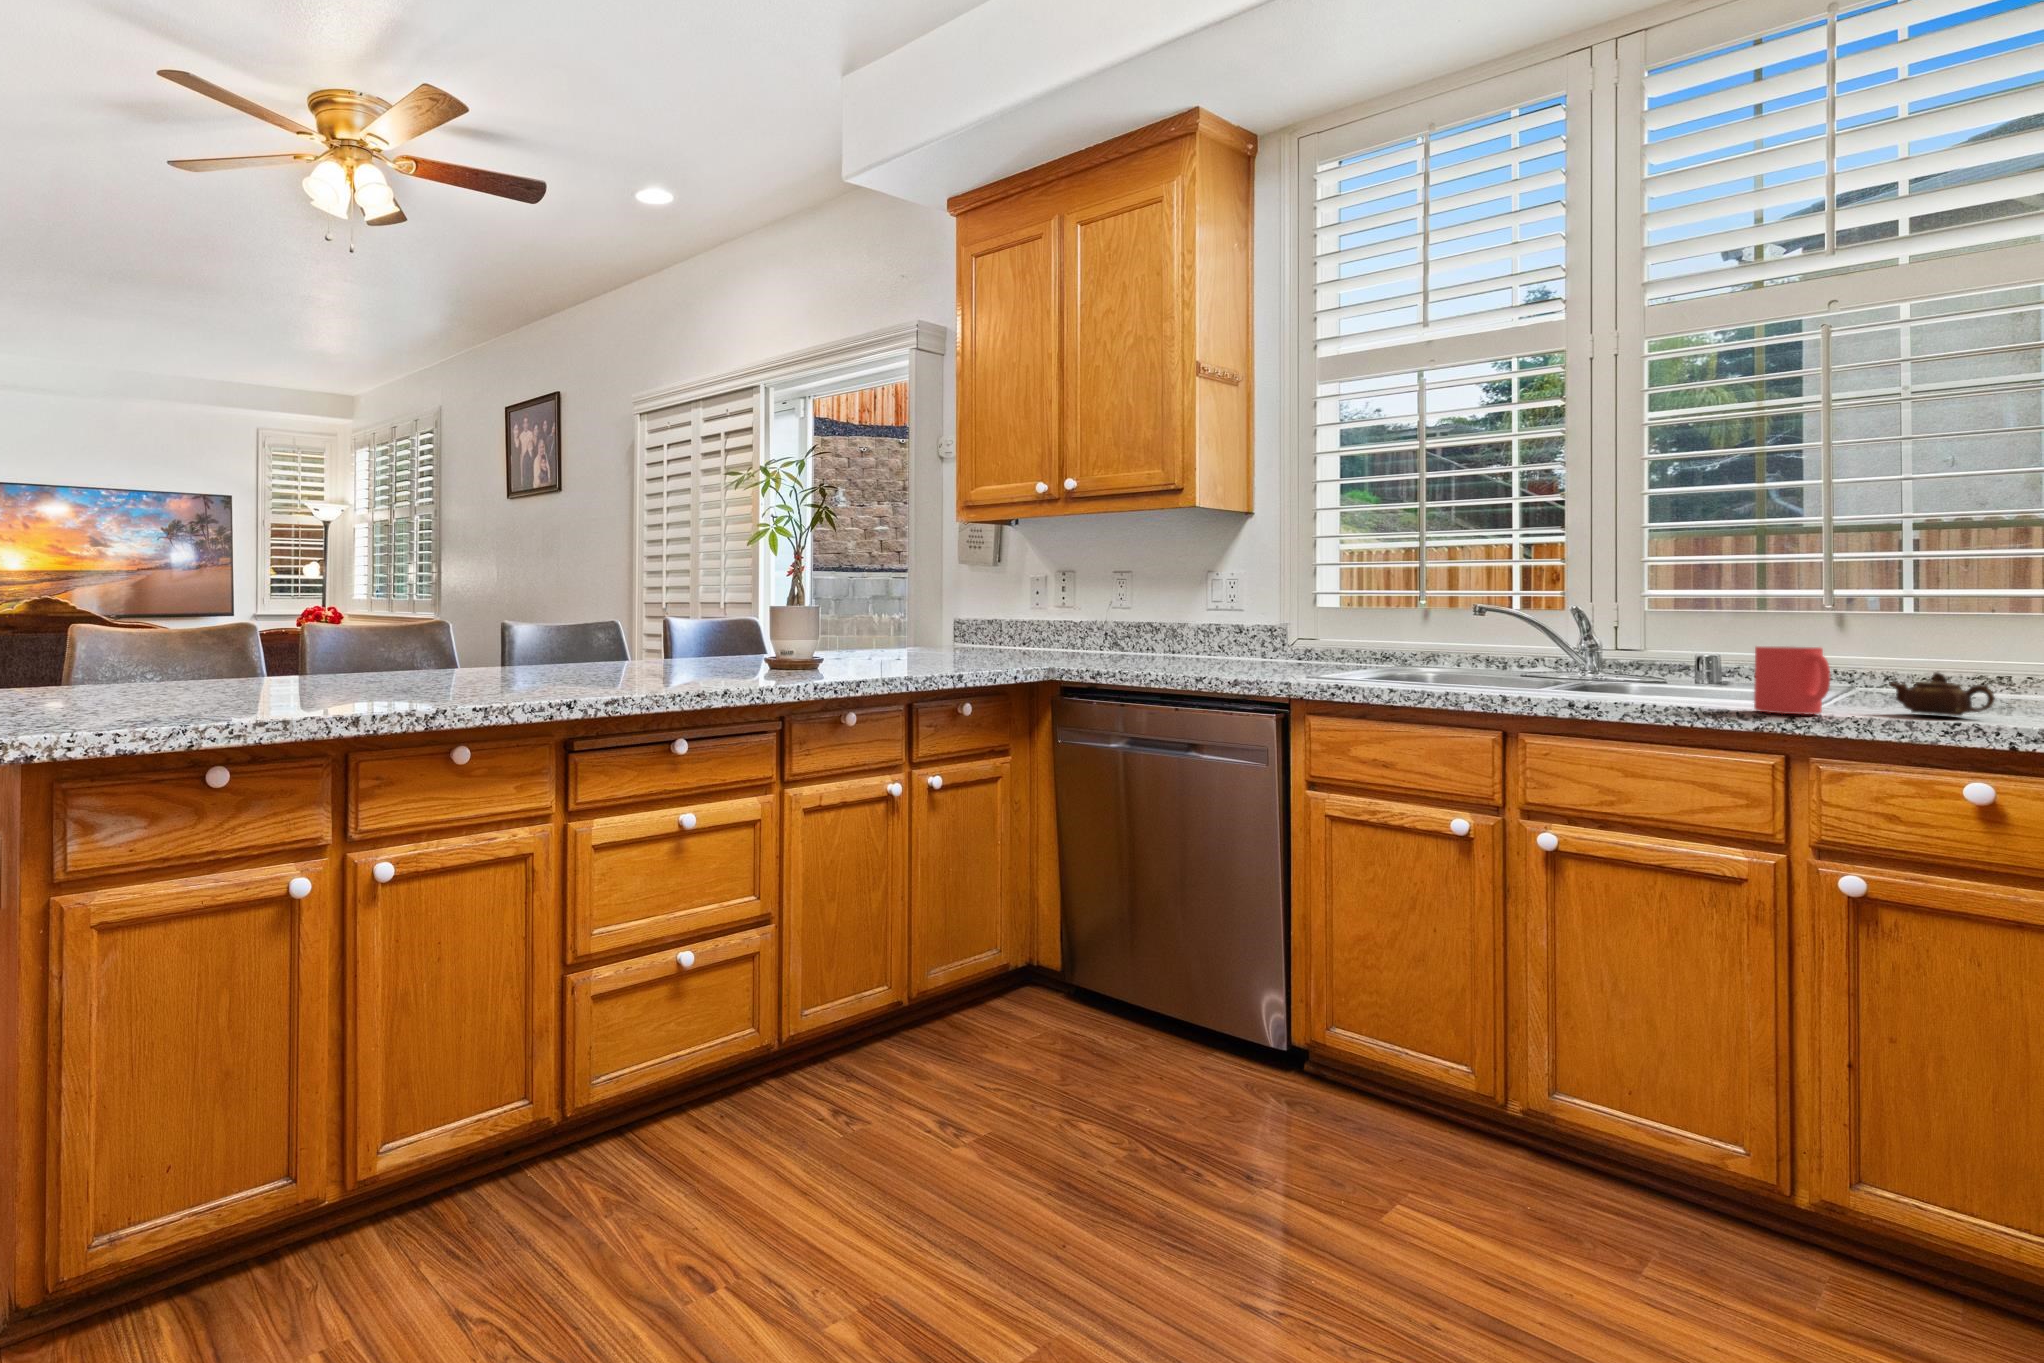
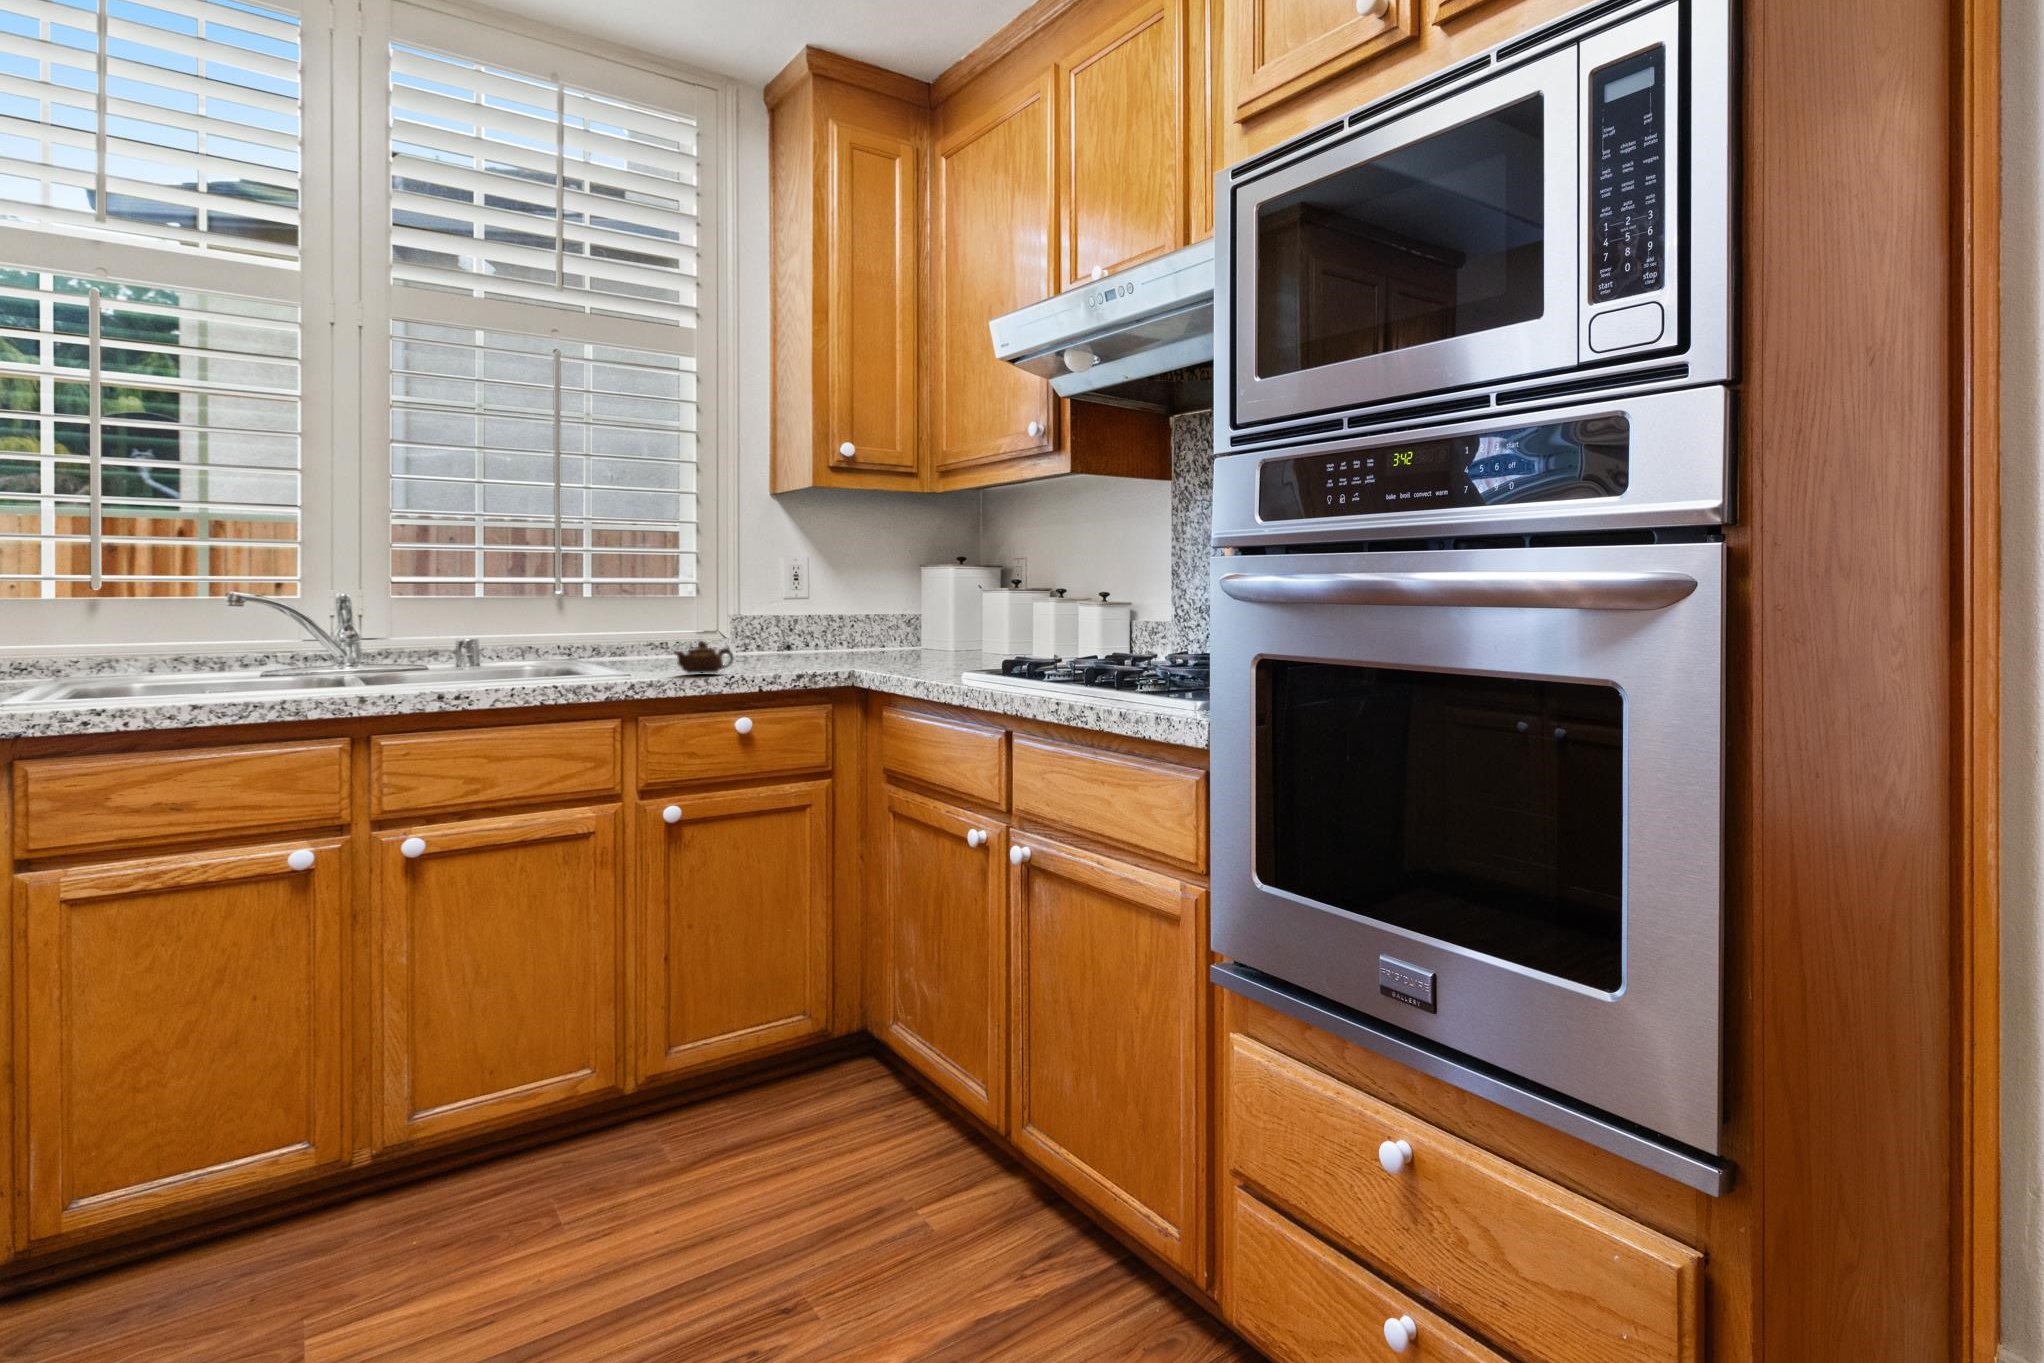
mug: present [1754,646,1831,714] -> none [599,625,663,683]

